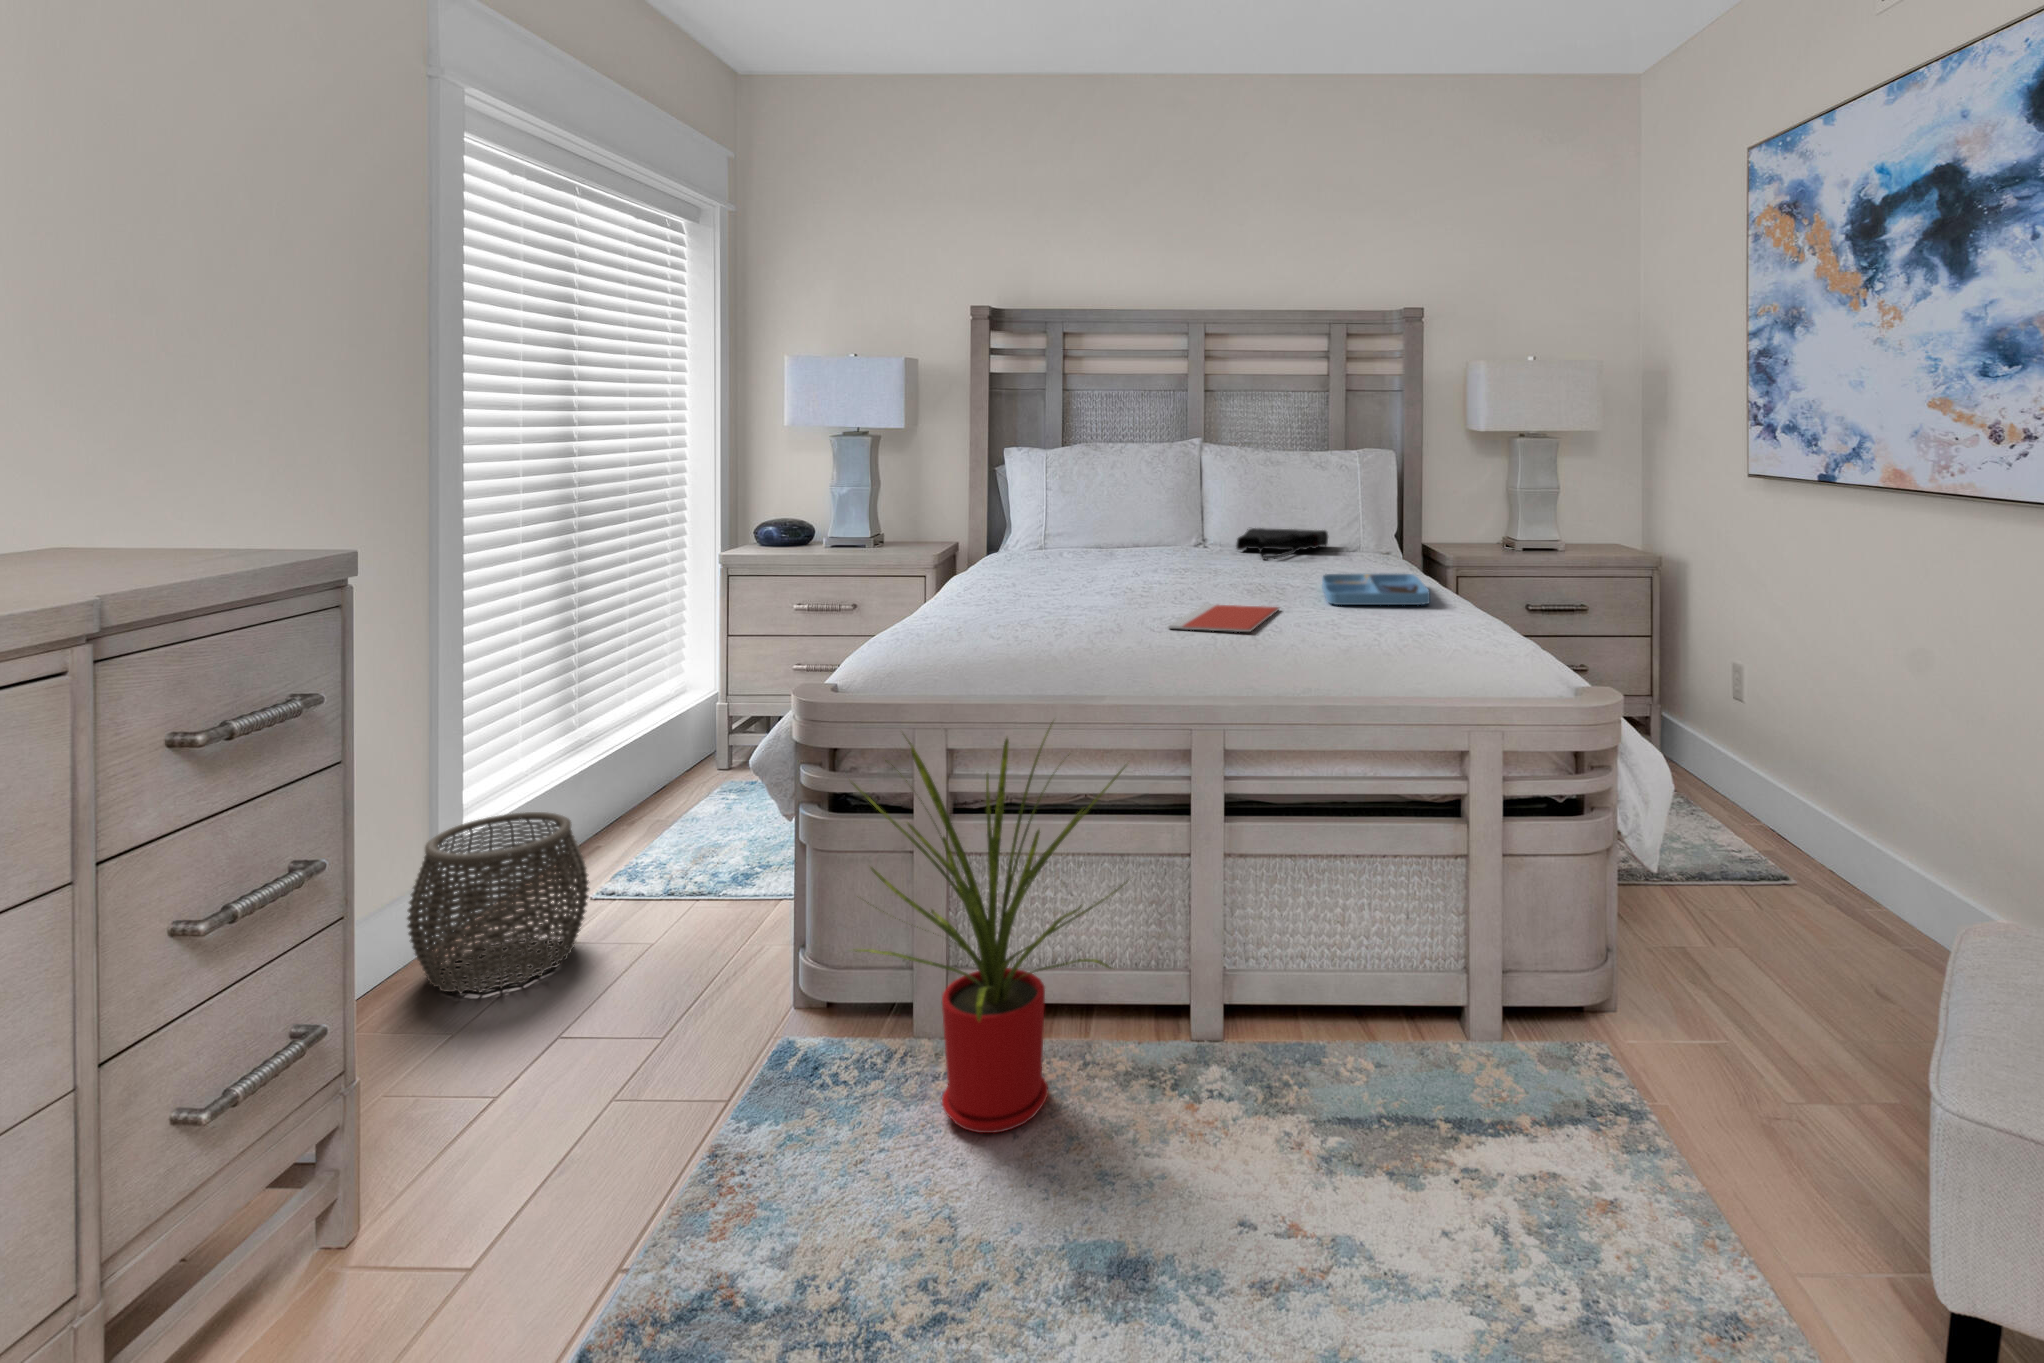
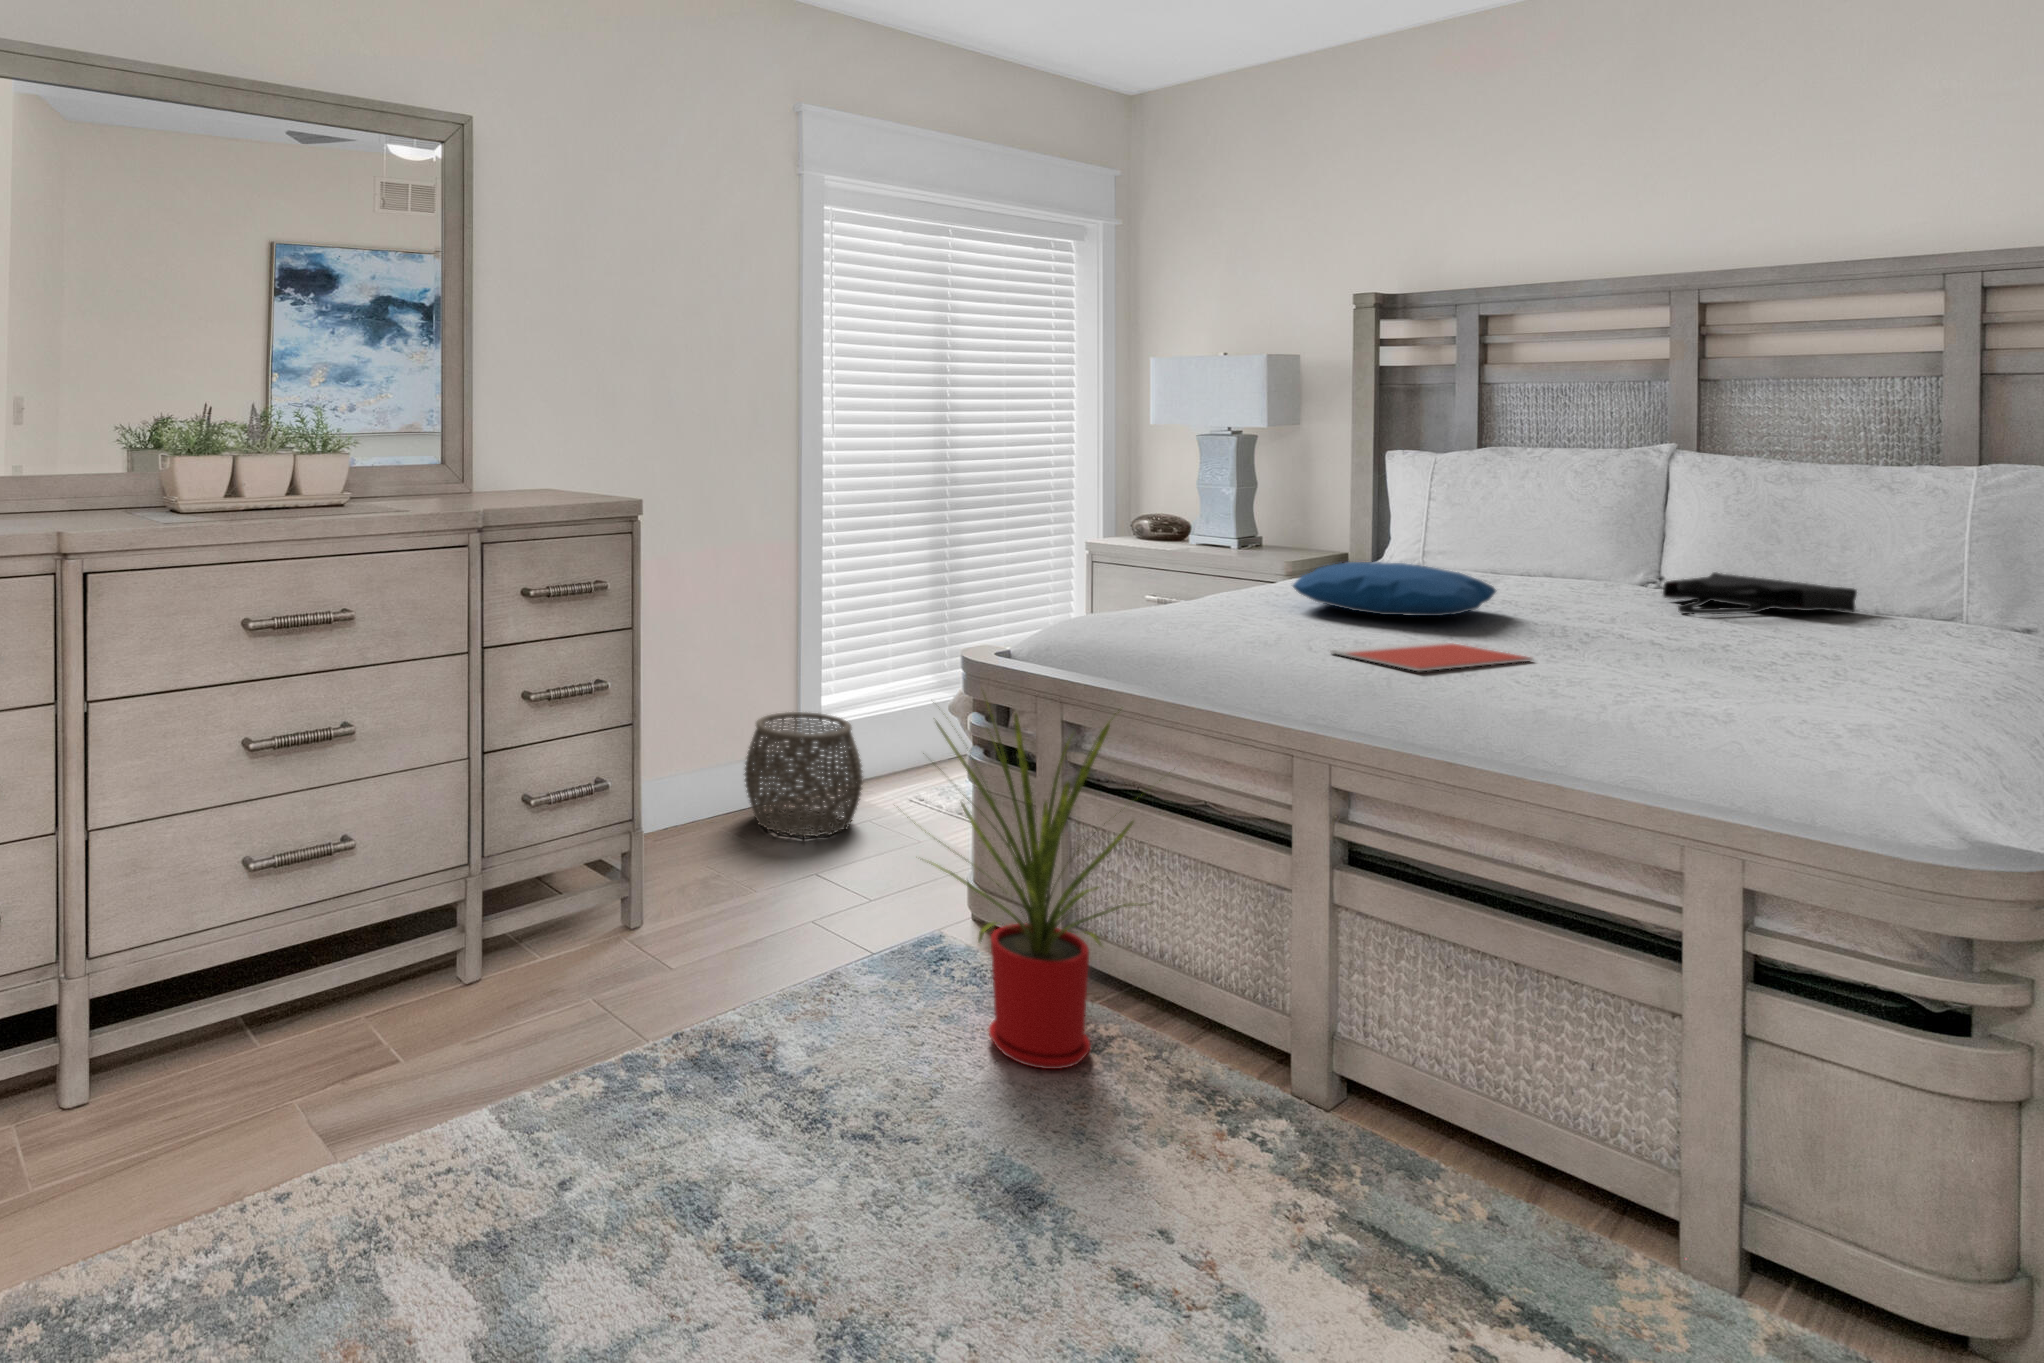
pillow: none [1056,543,1195,589] -> present [1293,562,1496,616]
tray: present [1322,573,1430,605] -> none [1628,636,1863,691]

